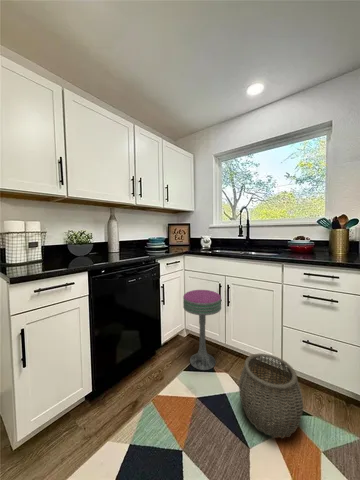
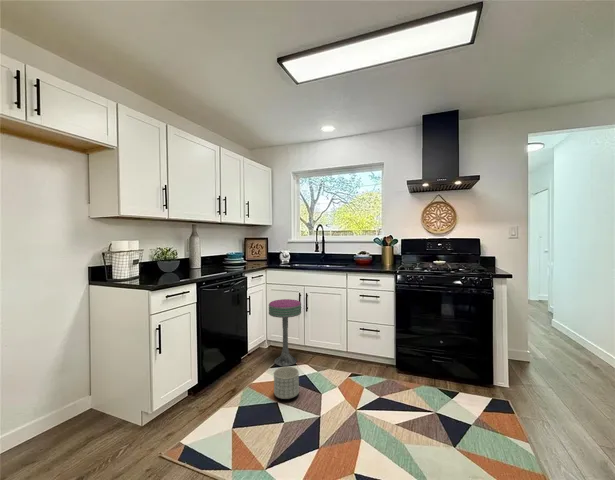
woven basket: present [239,354,303,438] -> none [316,340,357,389]
planter: none [179,390,214,449] -> present [274,367,299,399]

